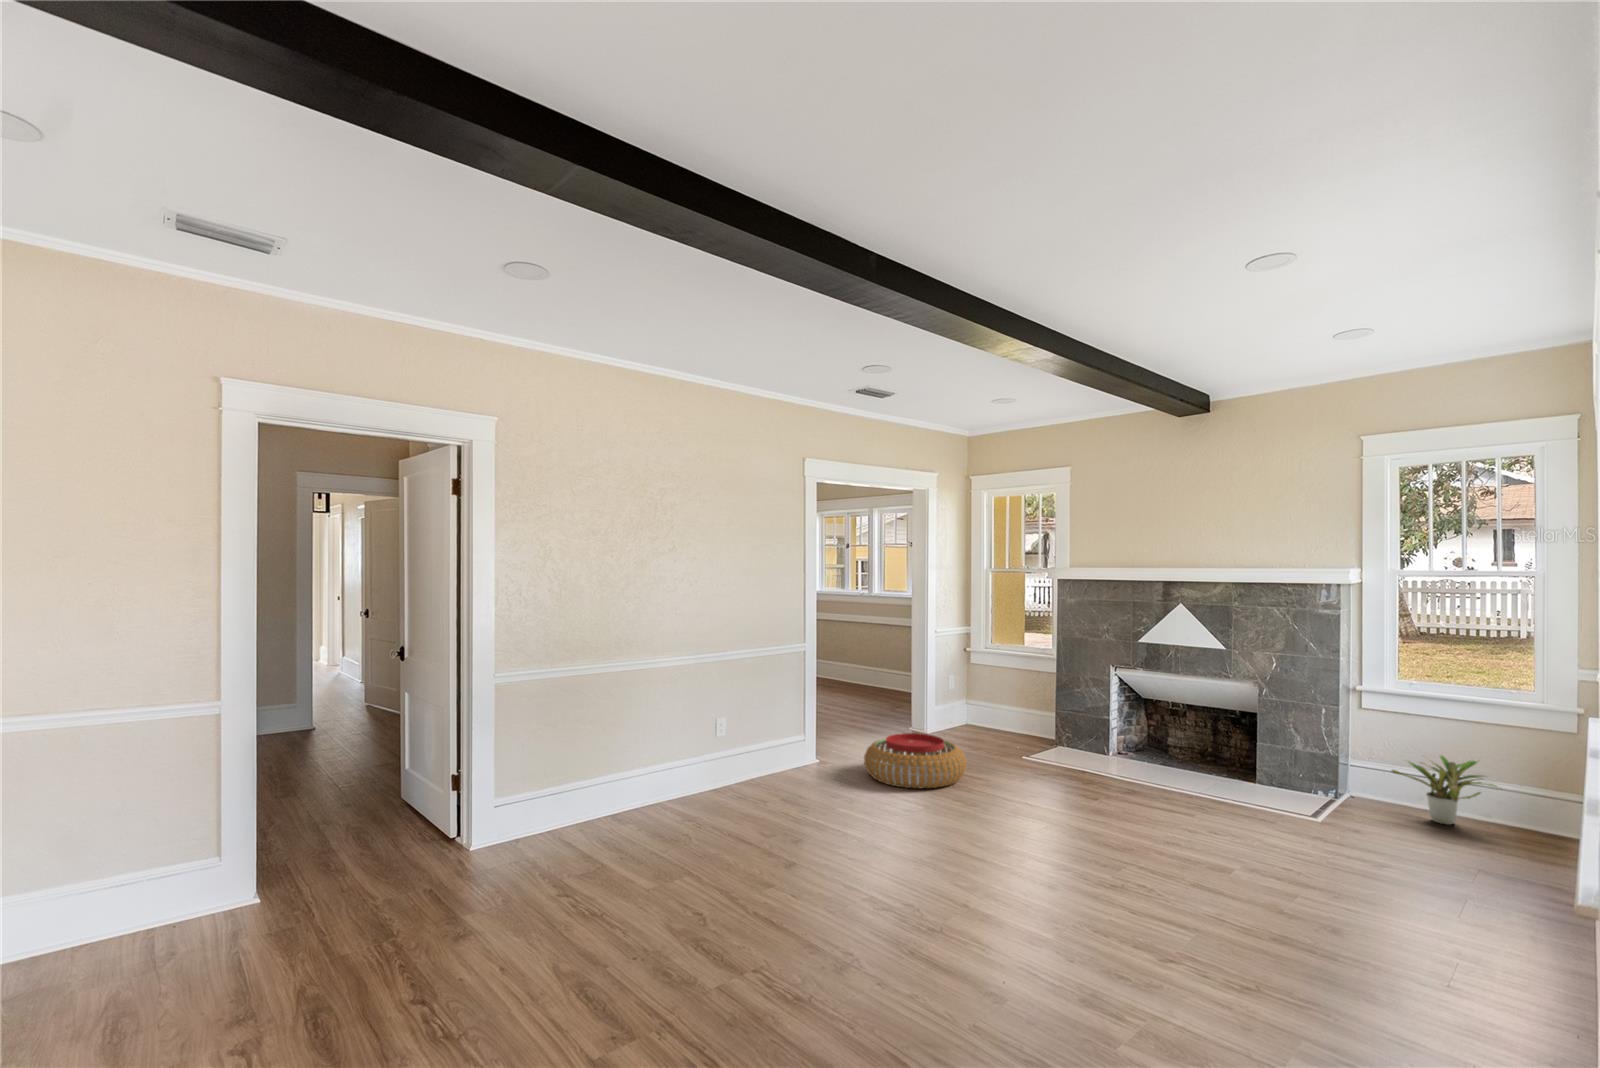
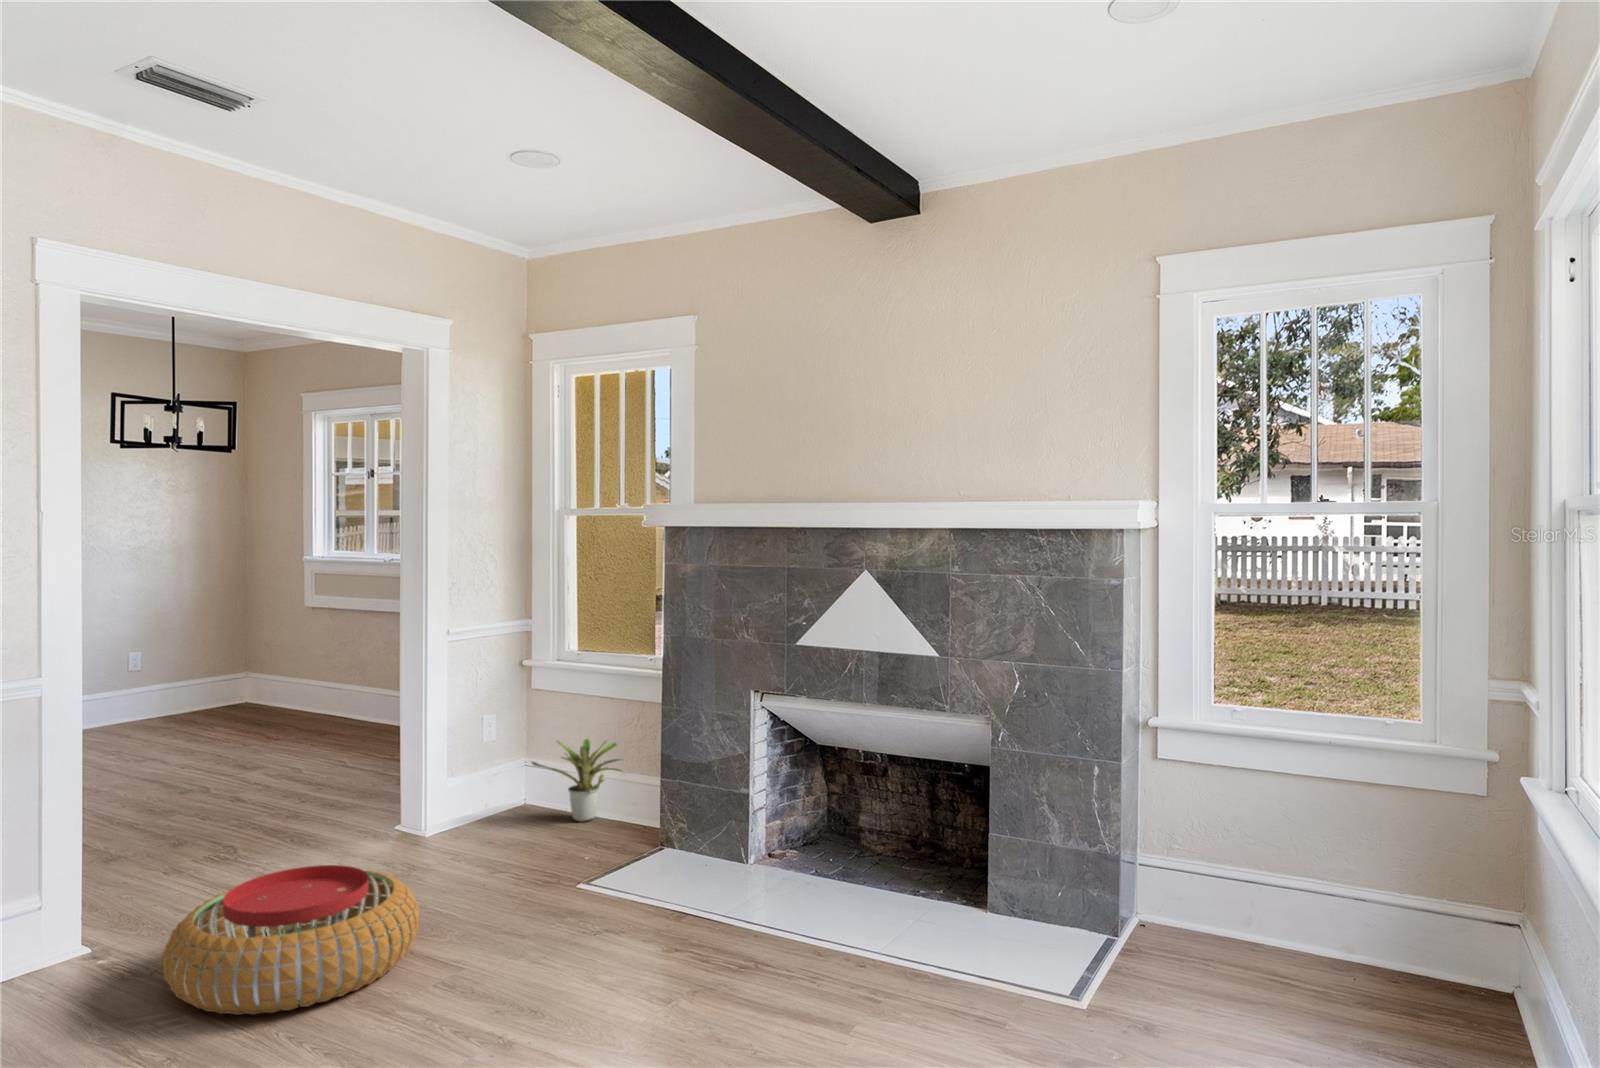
potted plant: present [1391,756,1496,825] -> present [532,739,623,822]

